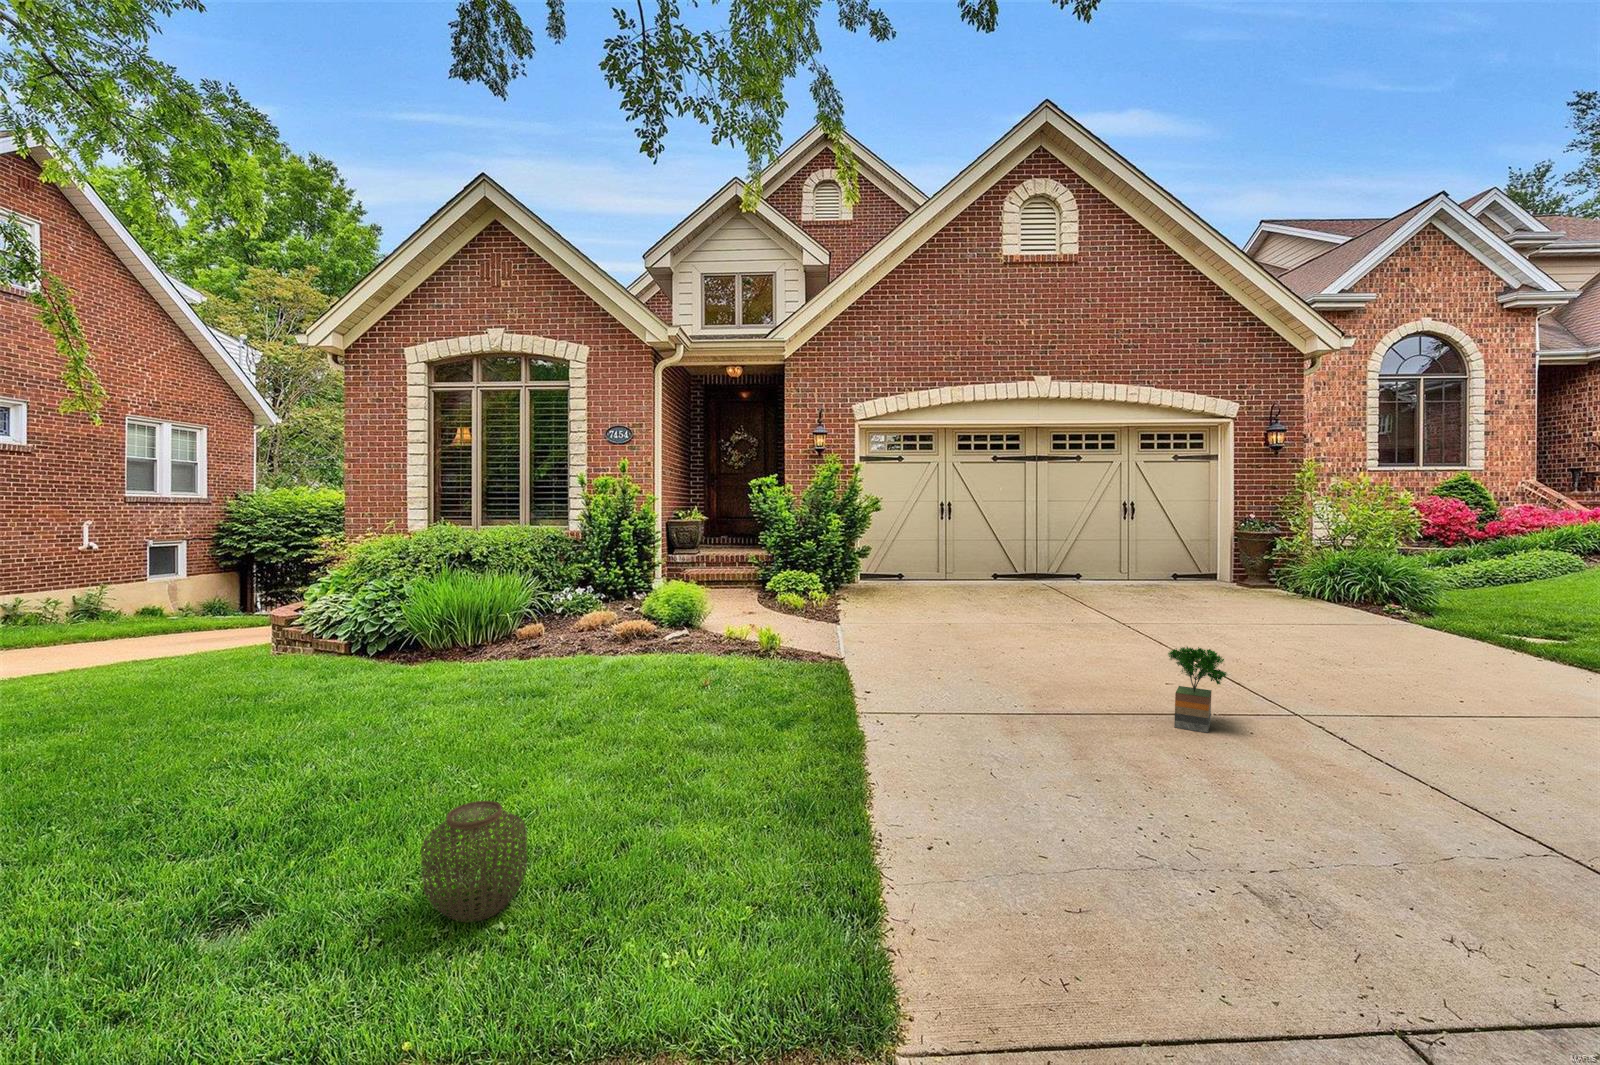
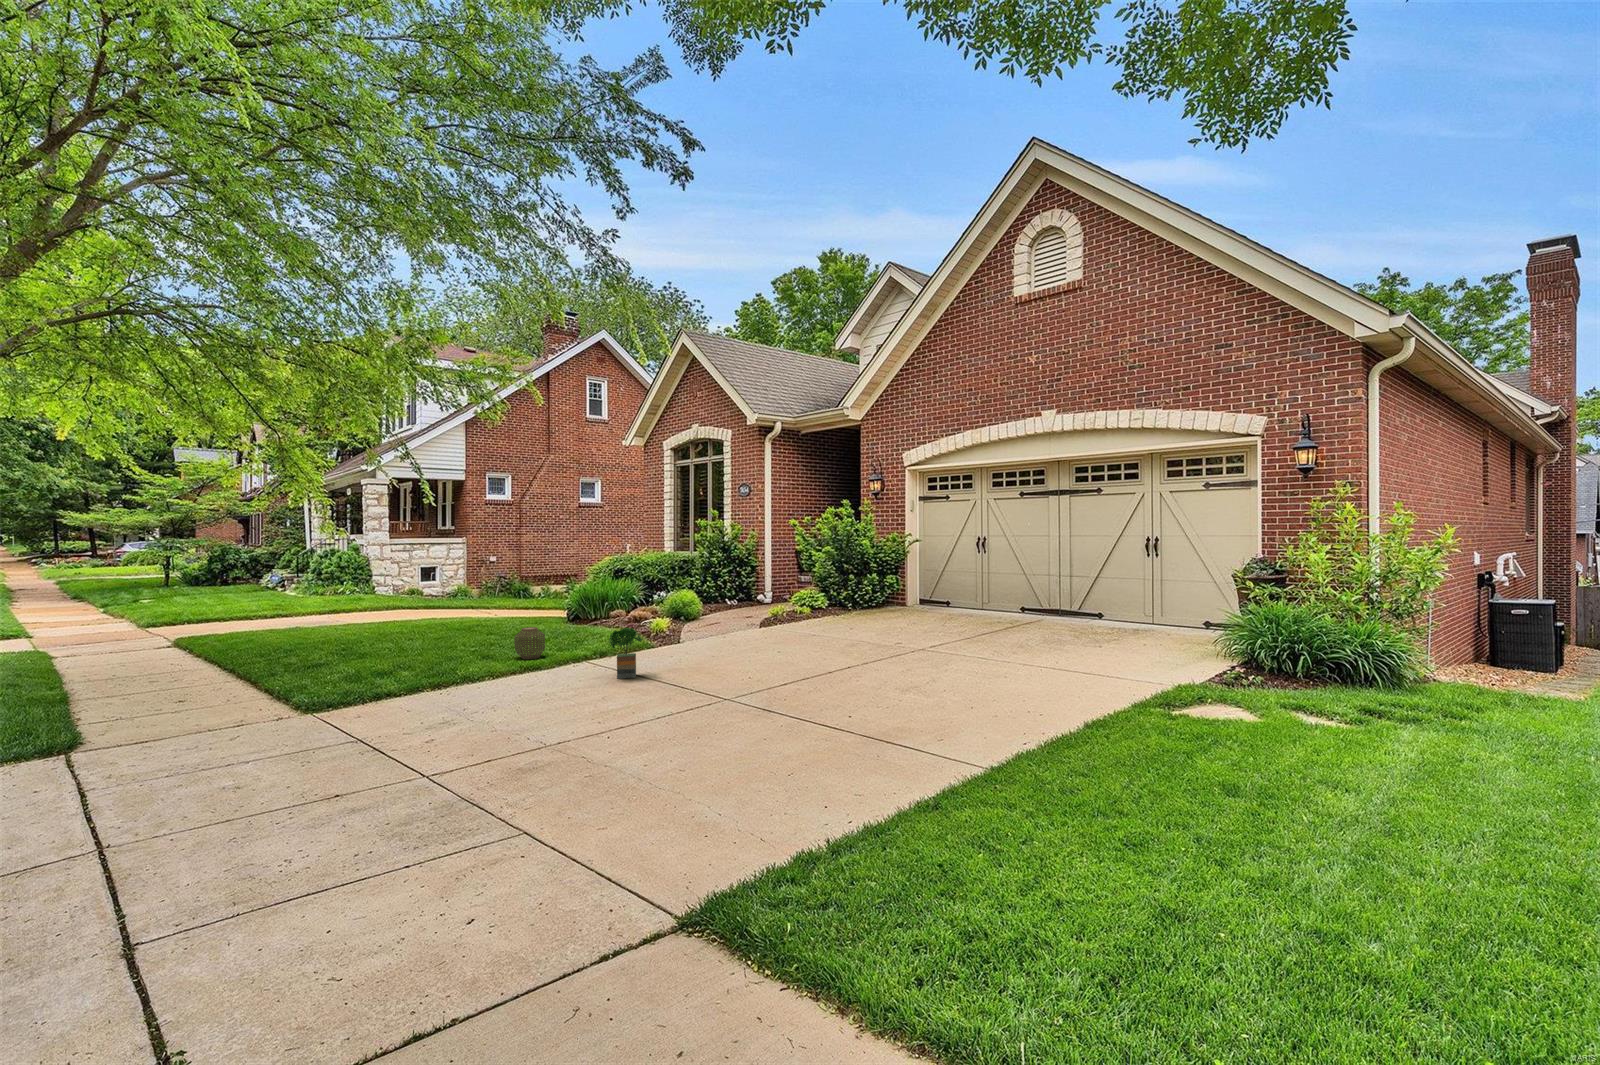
woven basket: present [421,801,527,922] -> present [514,627,545,659]

